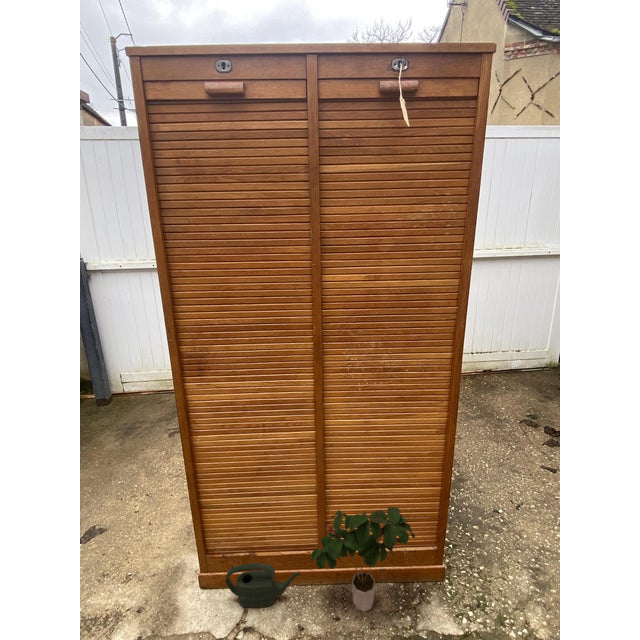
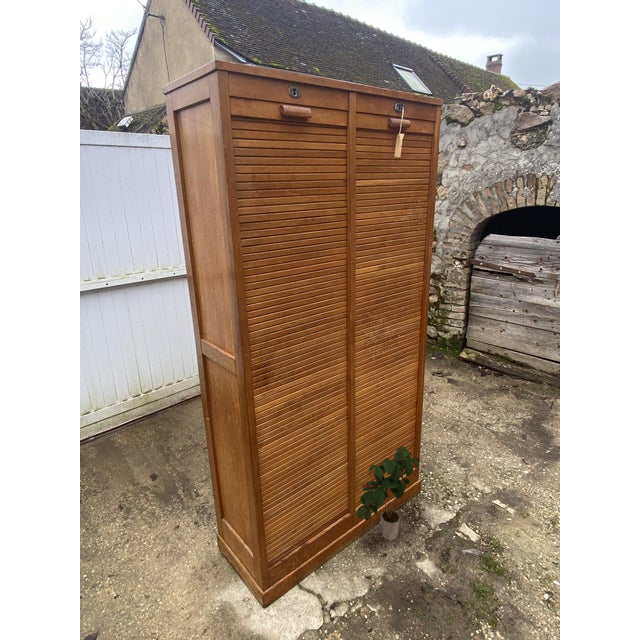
watering can: present [226,563,300,607] -> none [294,535,350,595]

